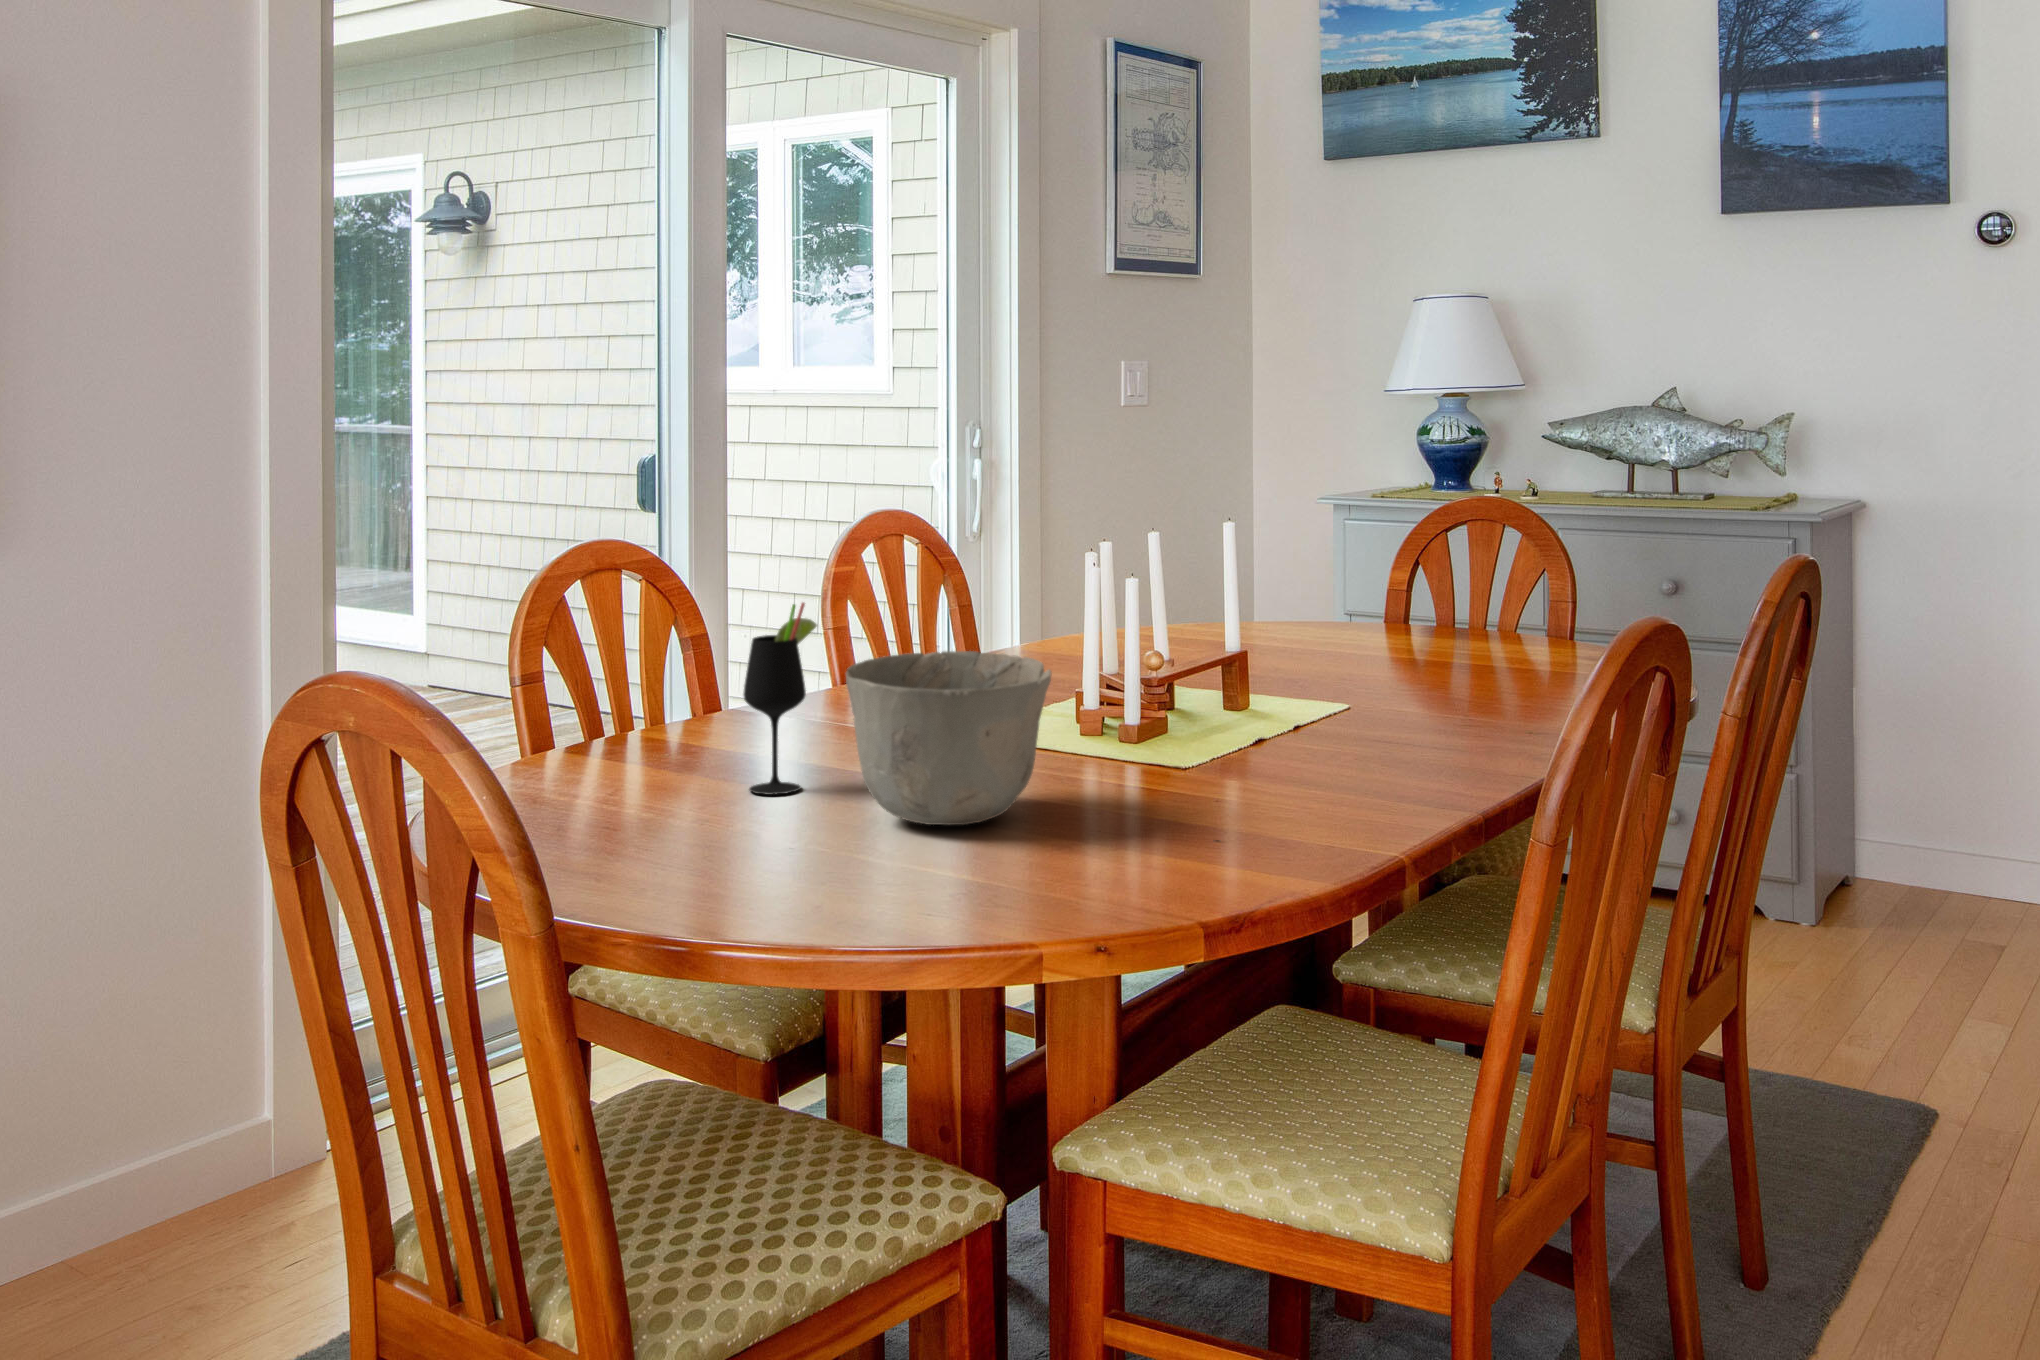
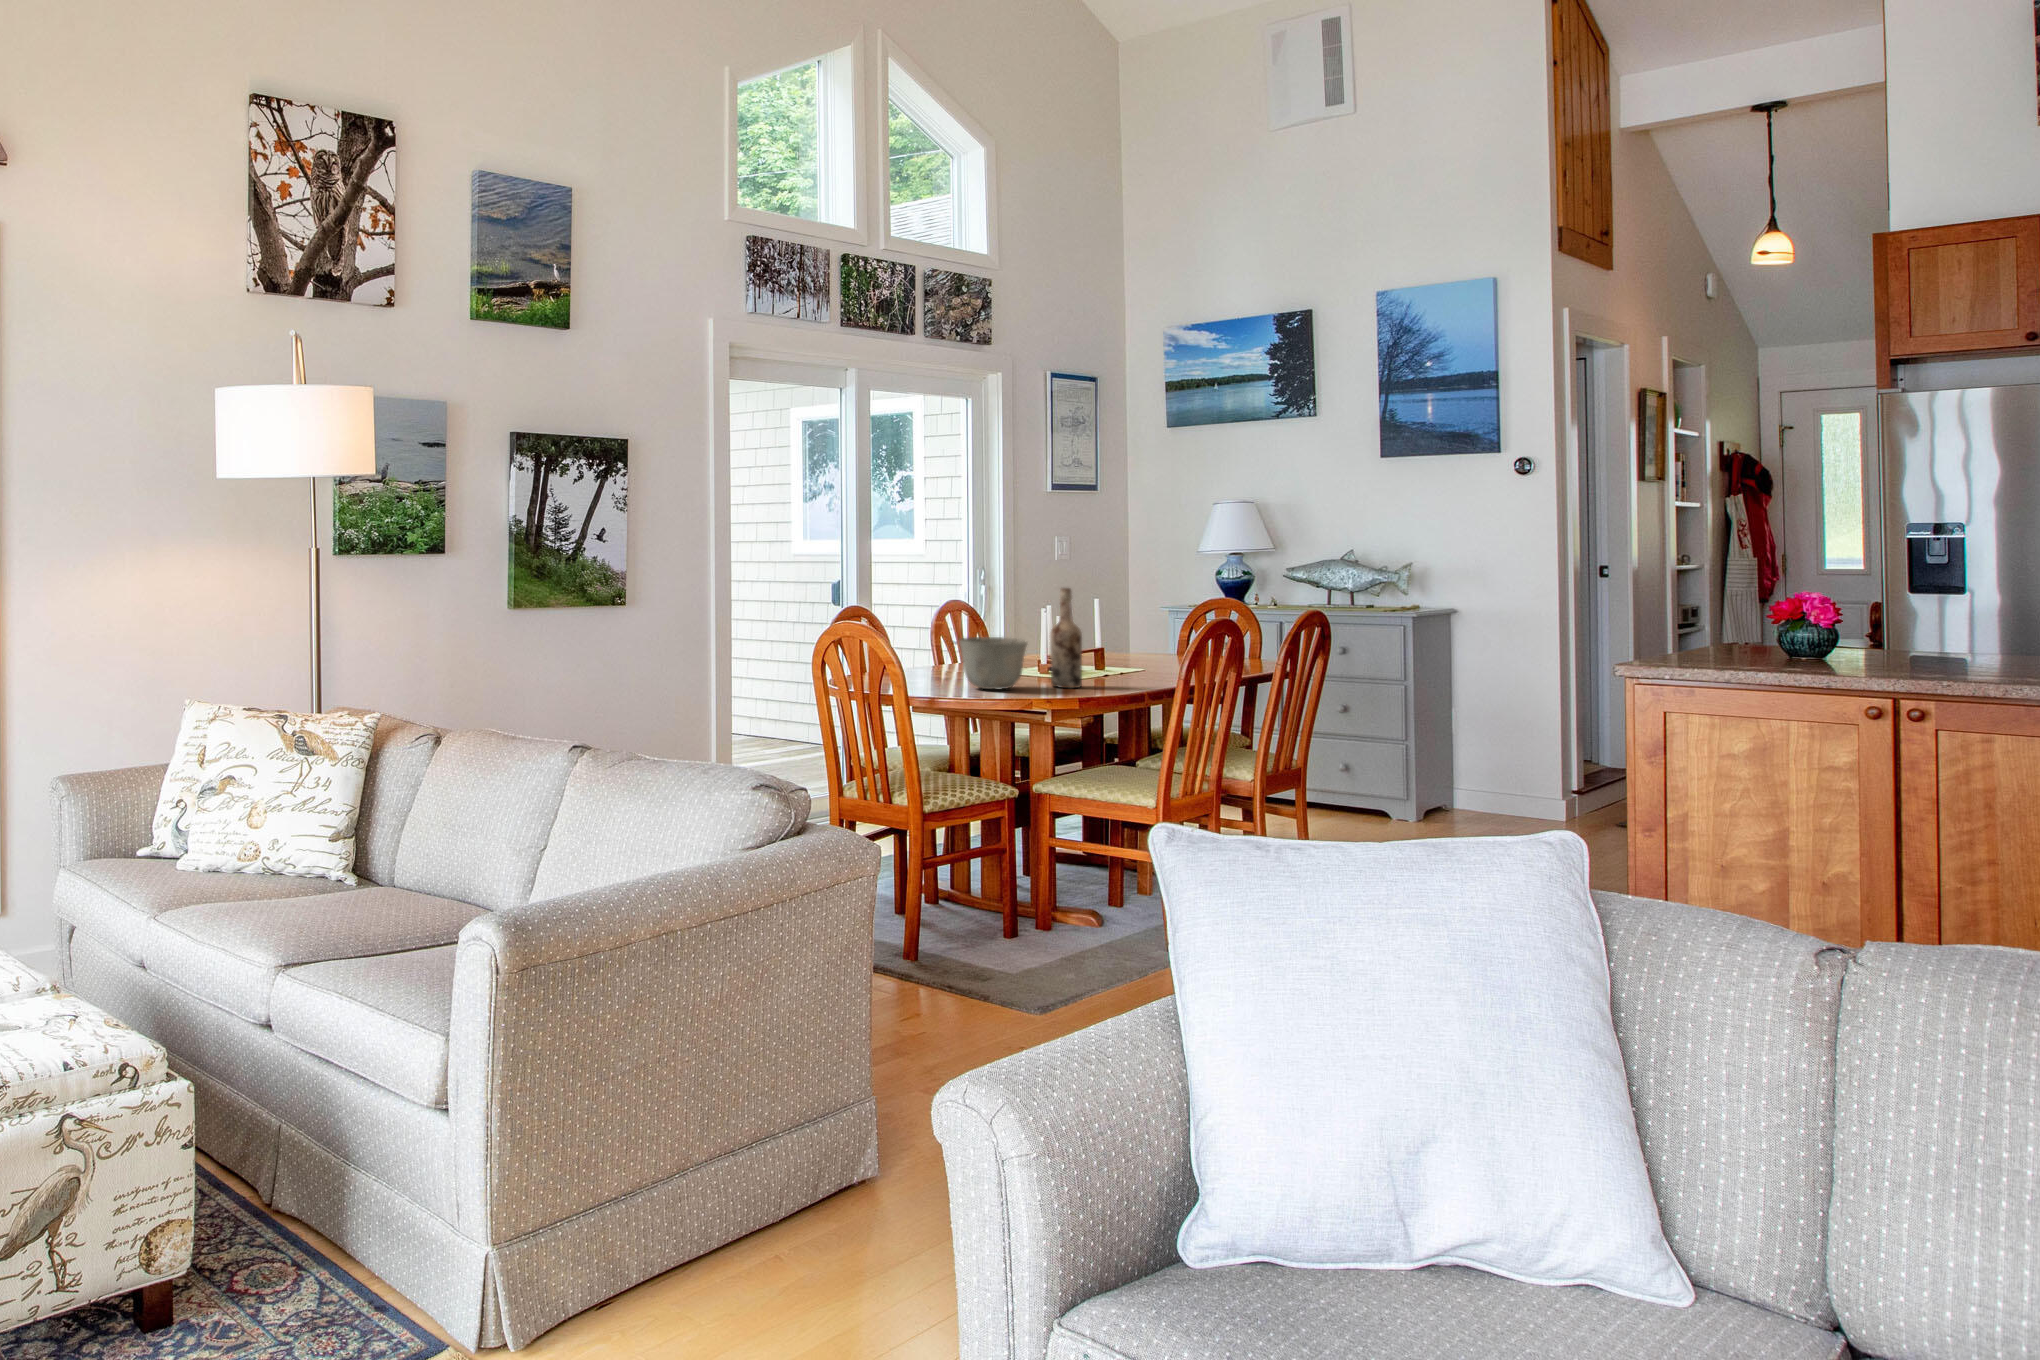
wine bottle: none [1118,502,1207,800] -> present [1050,588,1082,688]
wine glass: present [743,603,817,795] -> none [920,620,945,684]

